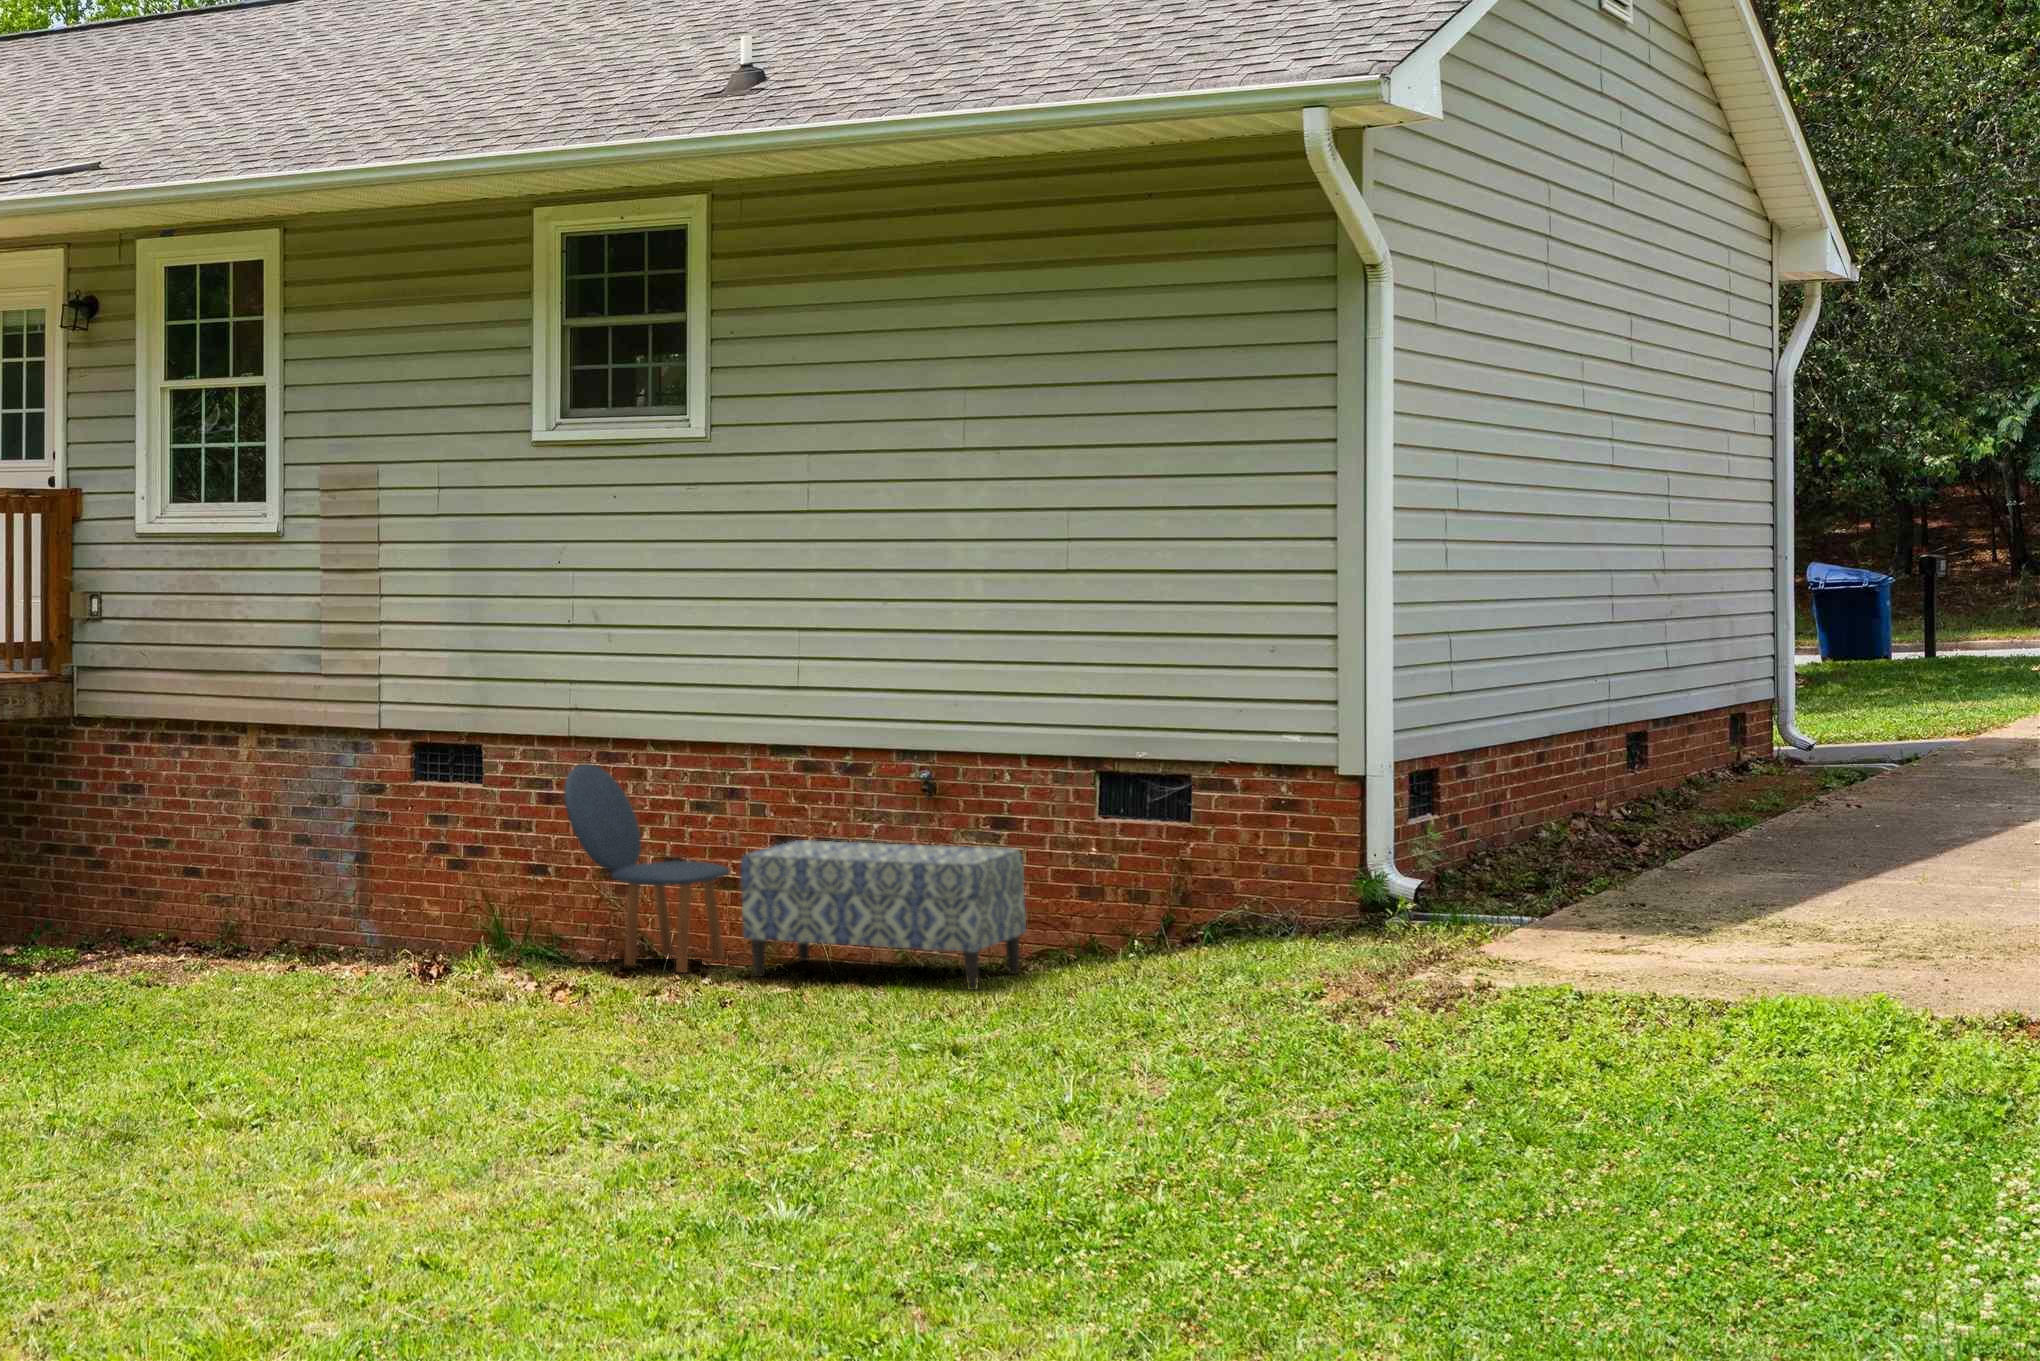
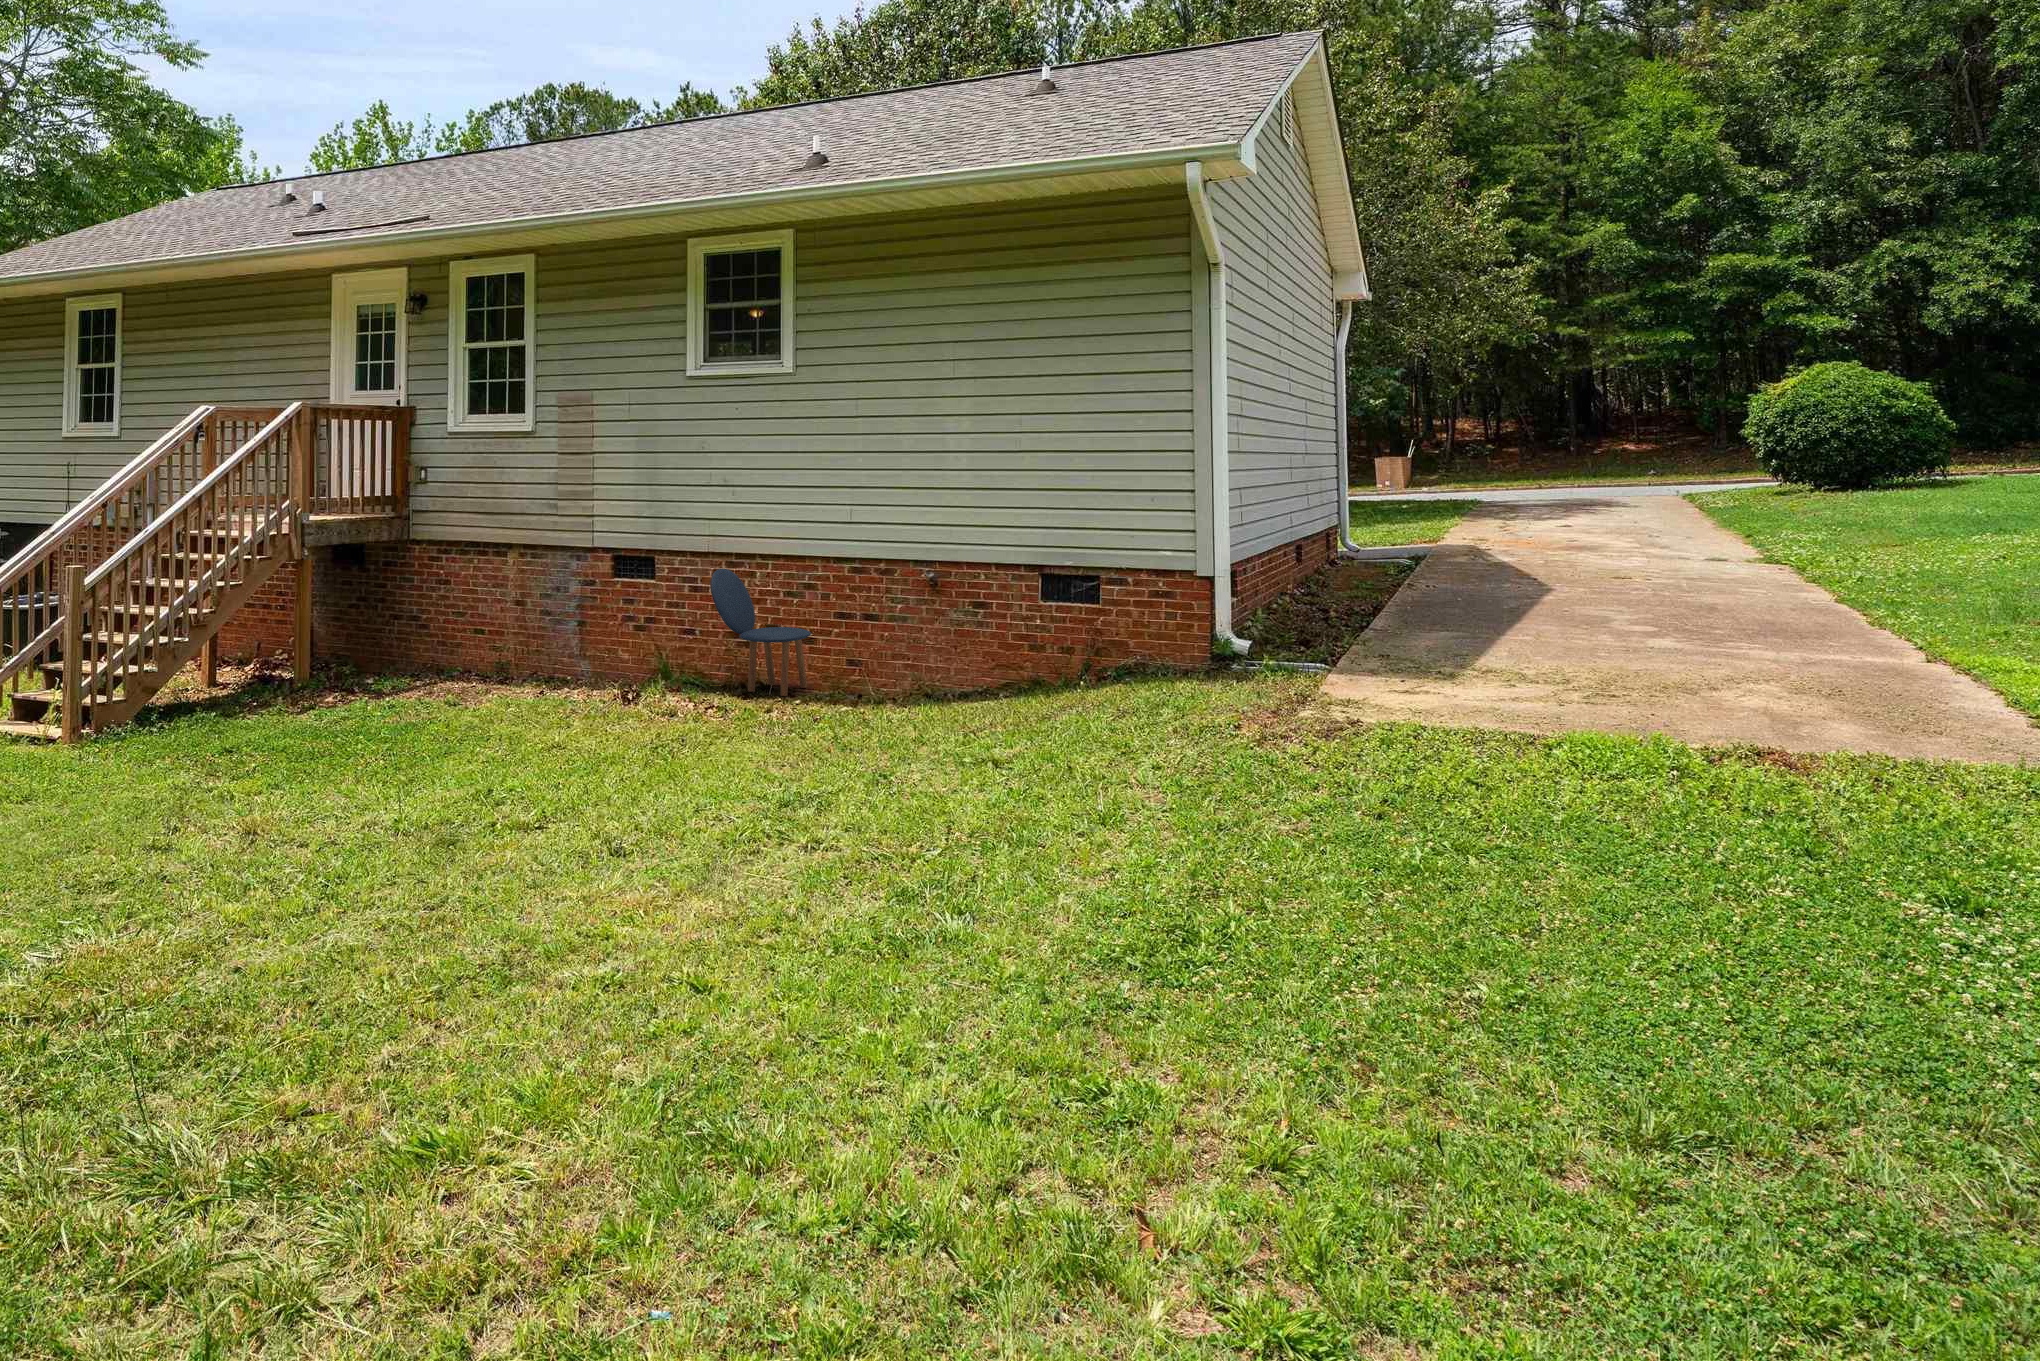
bench: present [740,840,1026,990] -> none [821,614,996,709]

